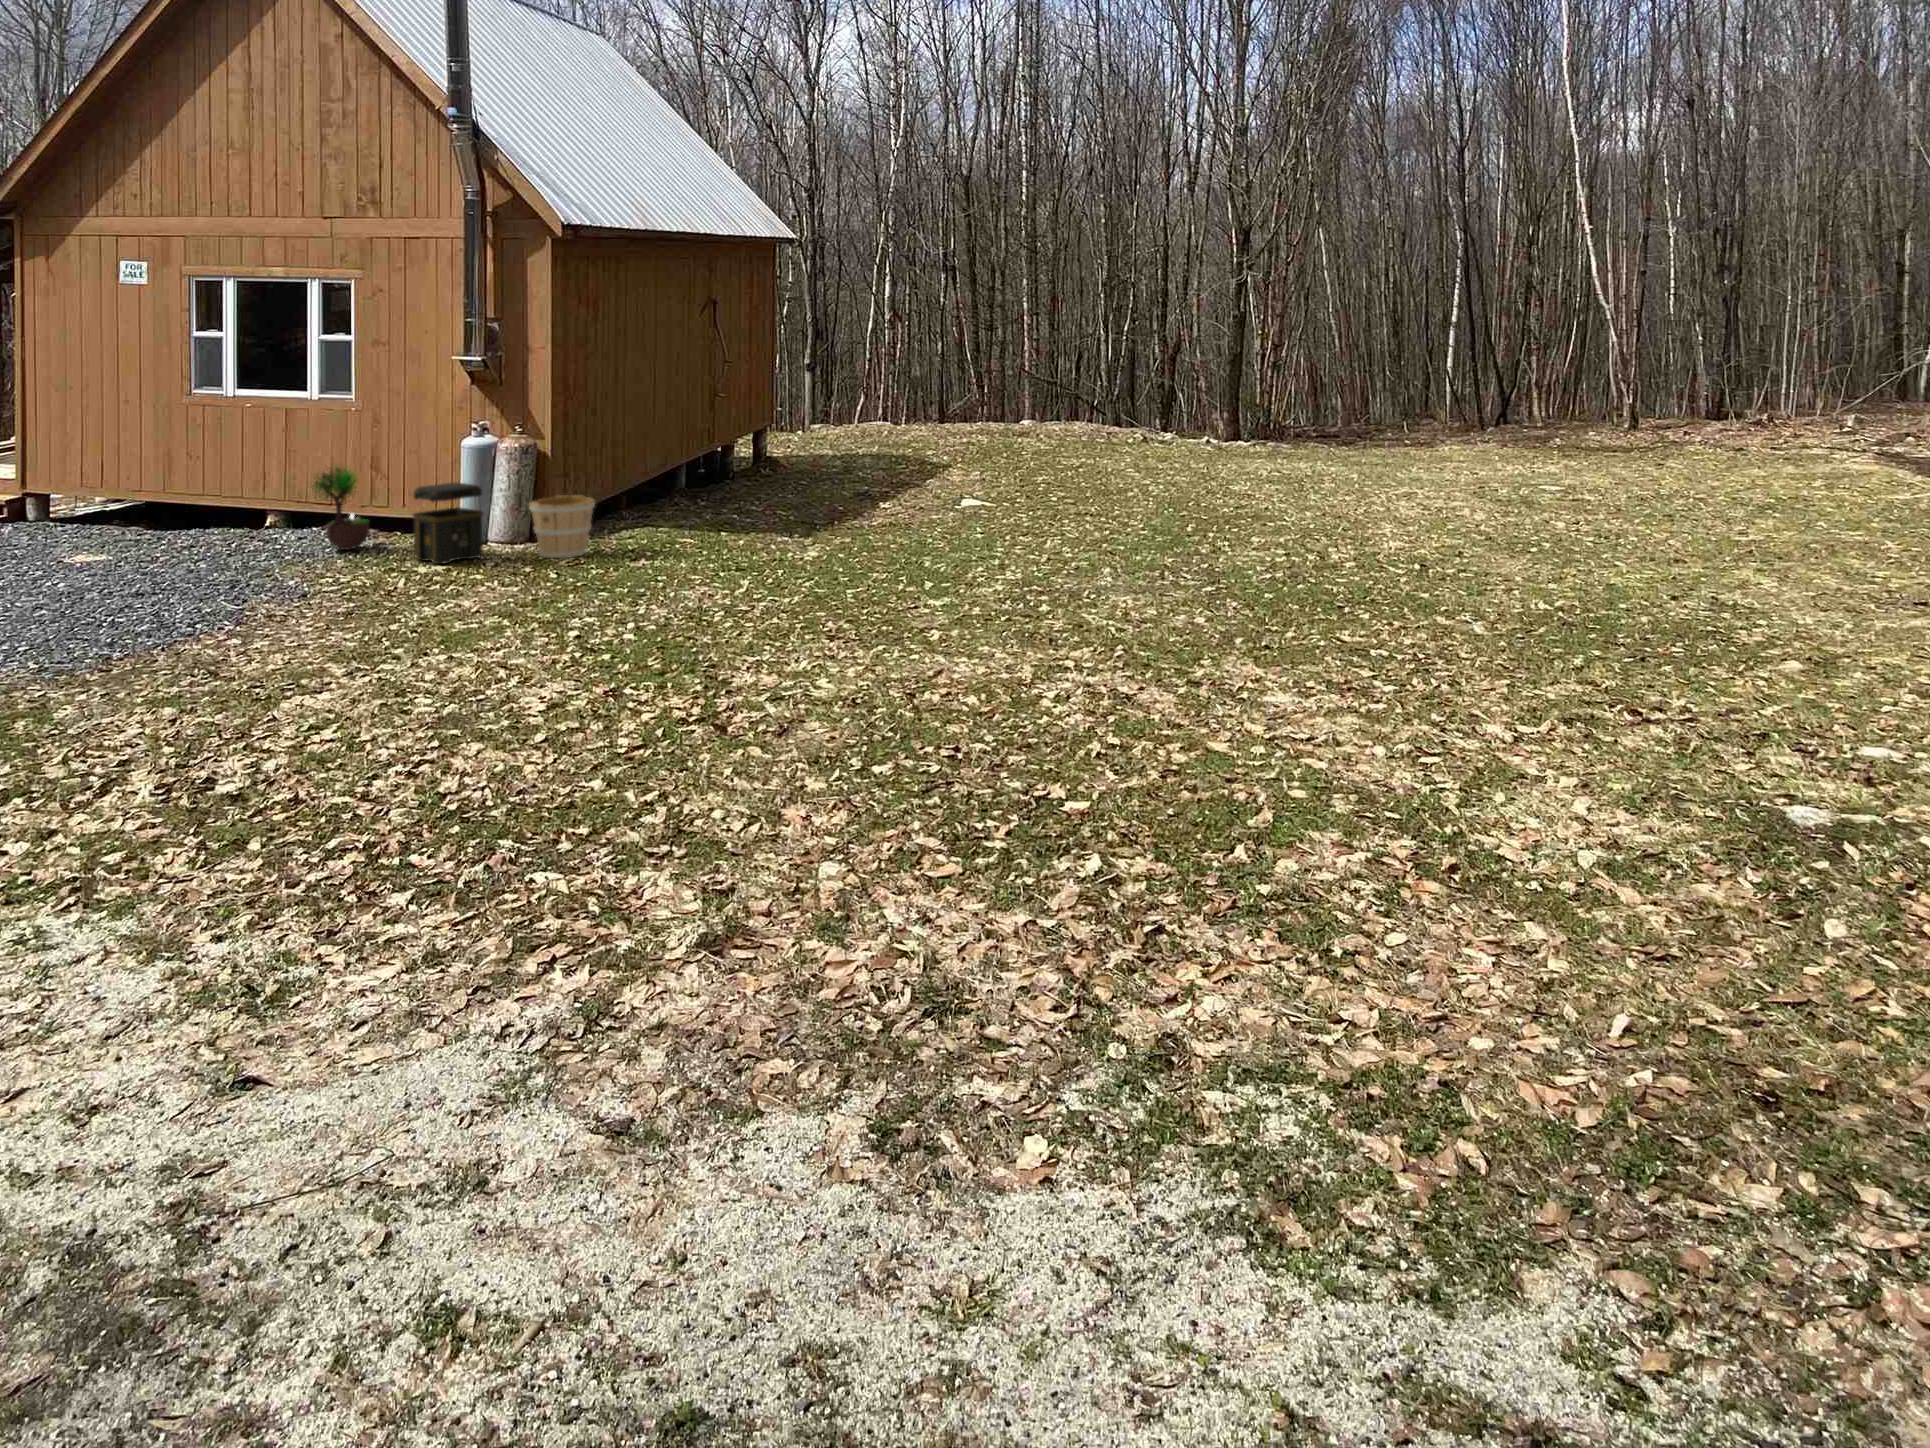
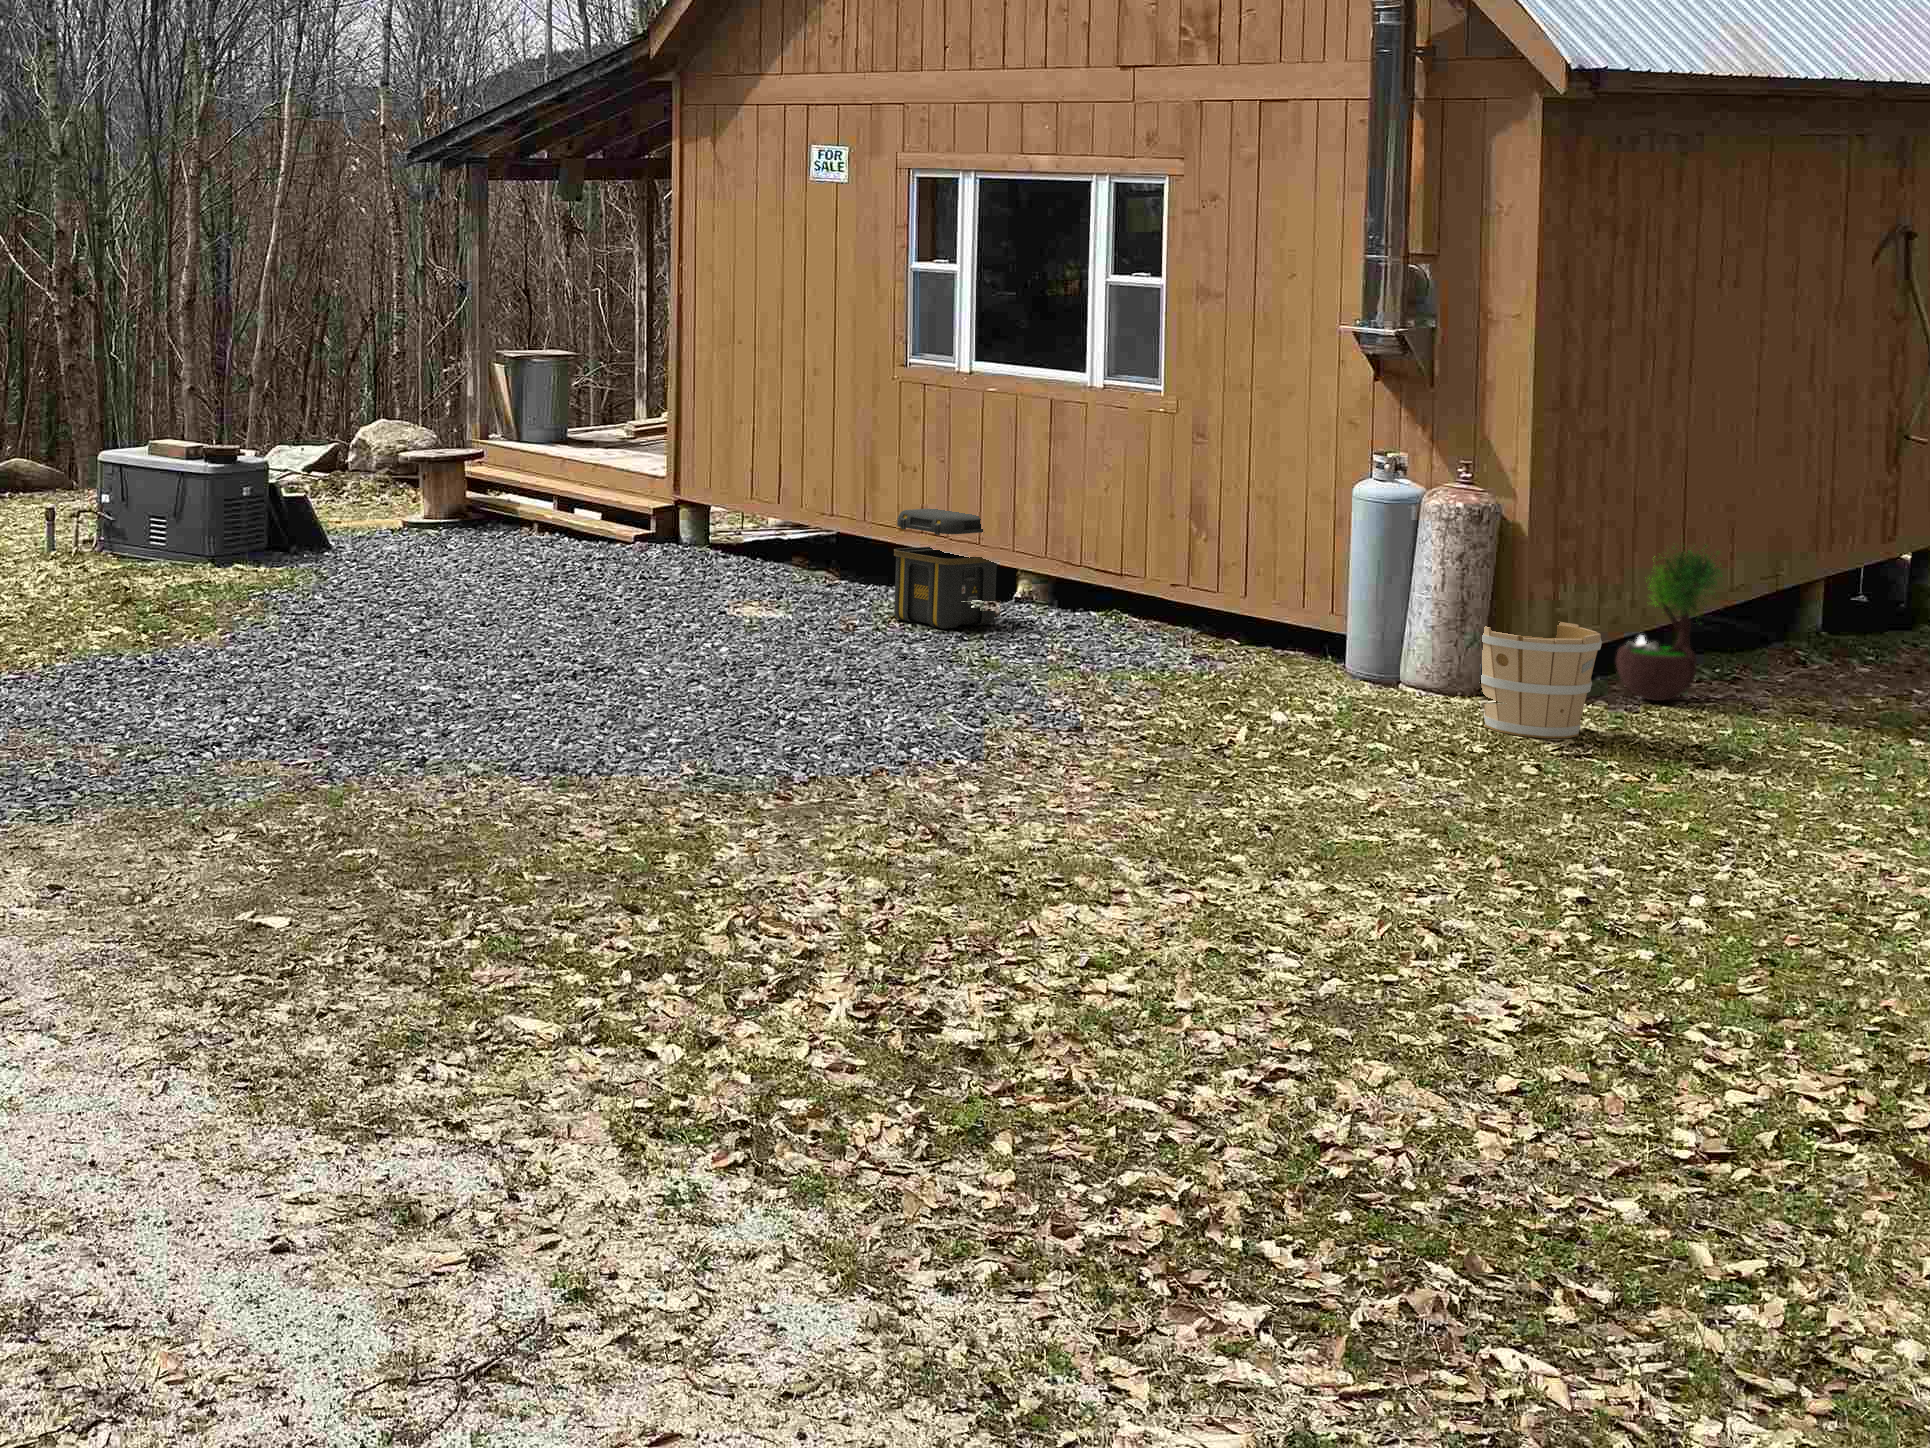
potted tree: present [309,465,370,550] -> present [1616,545,1723,701]
toolbox: present [413,483,483,564] -> present [894,509,997,629]

